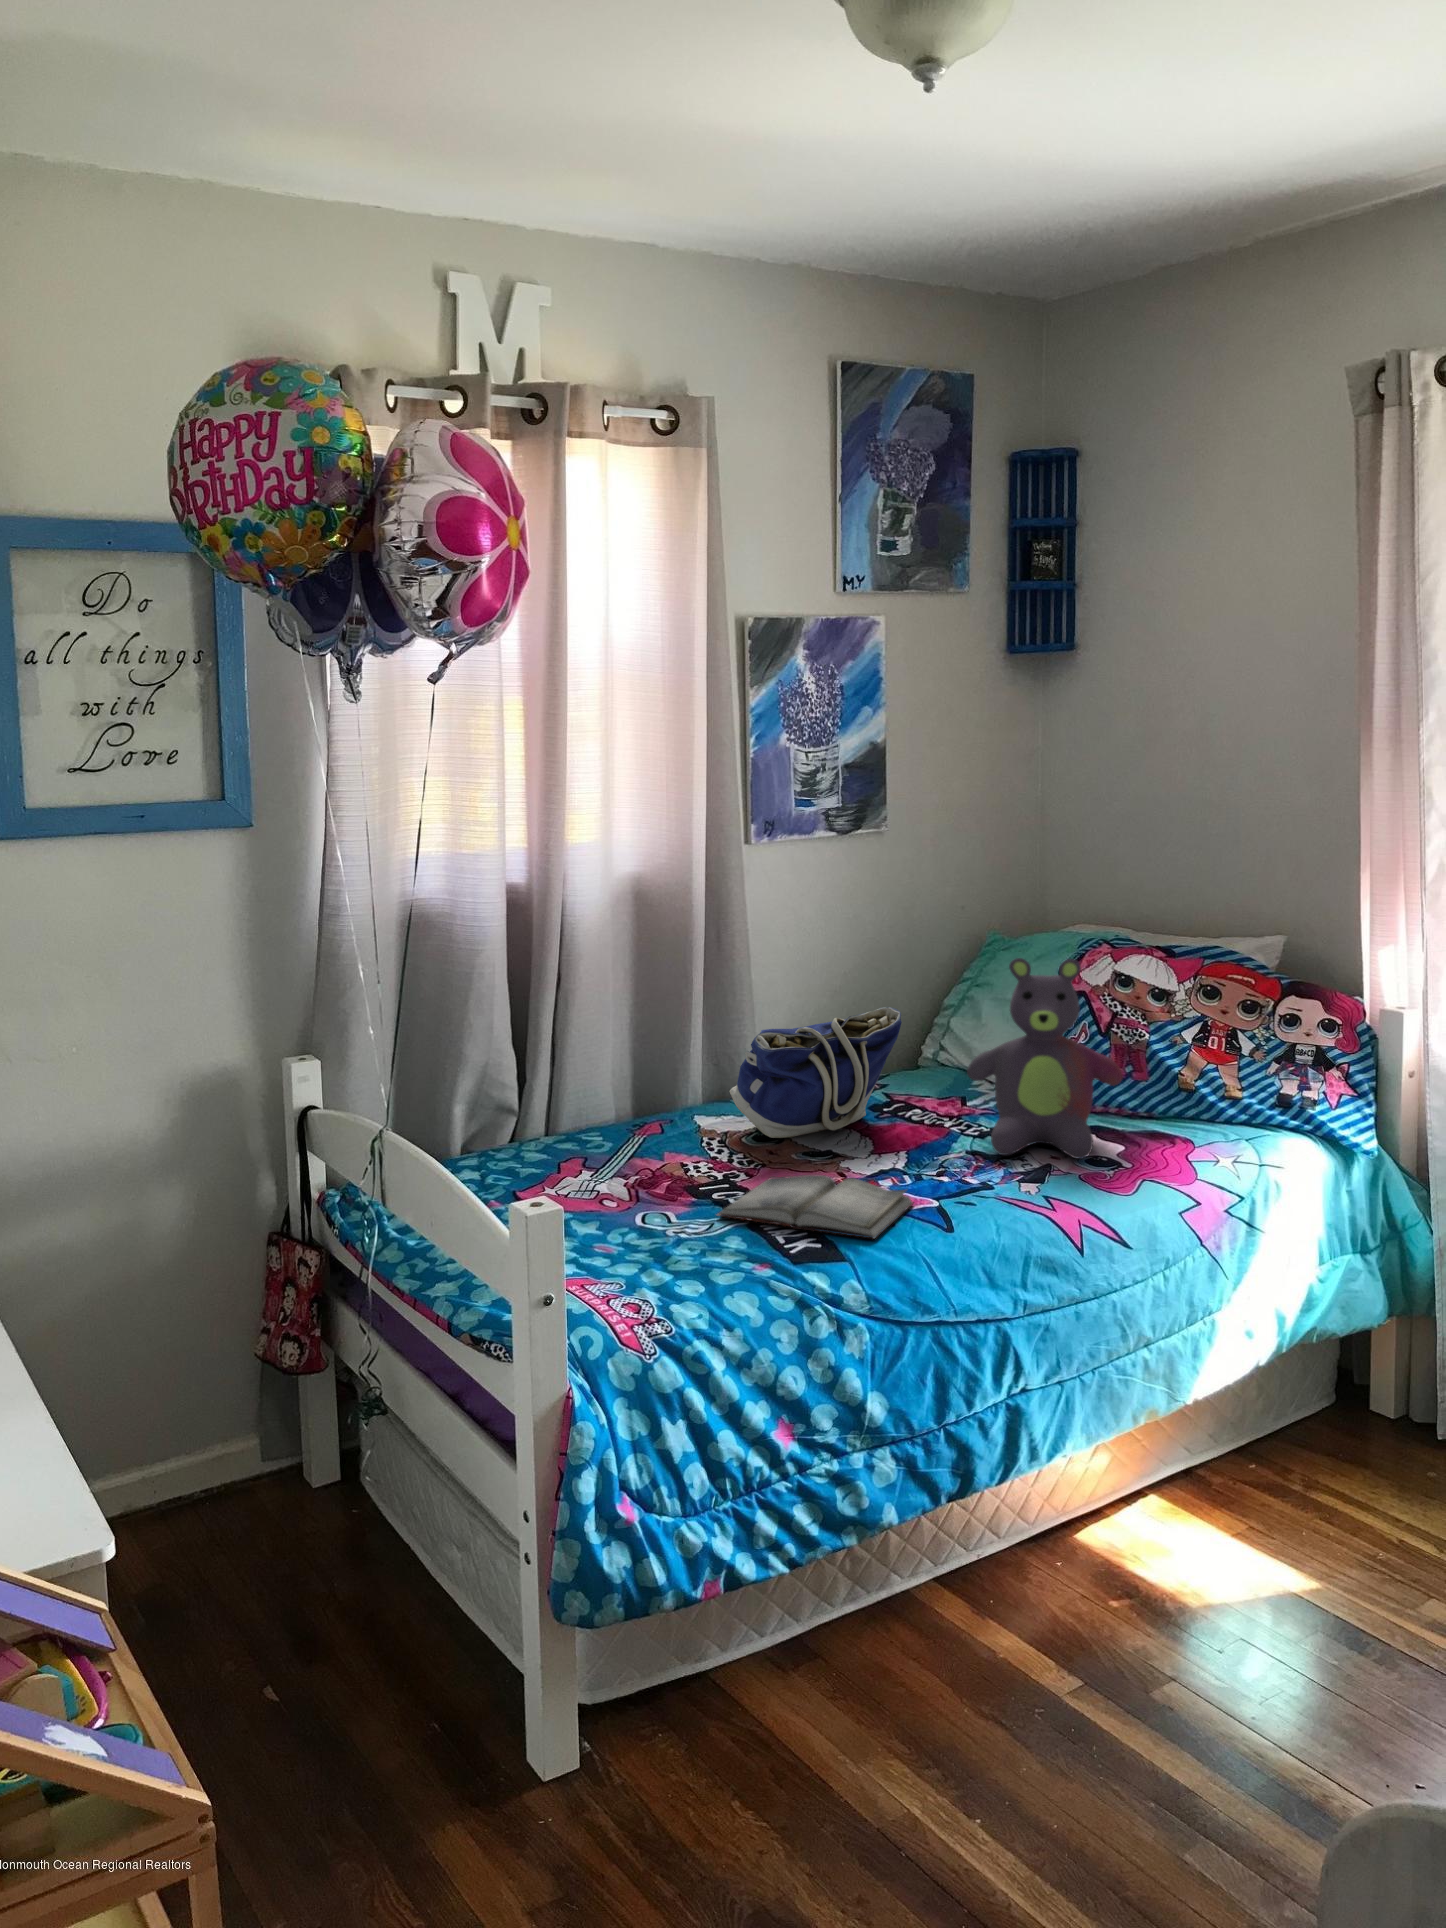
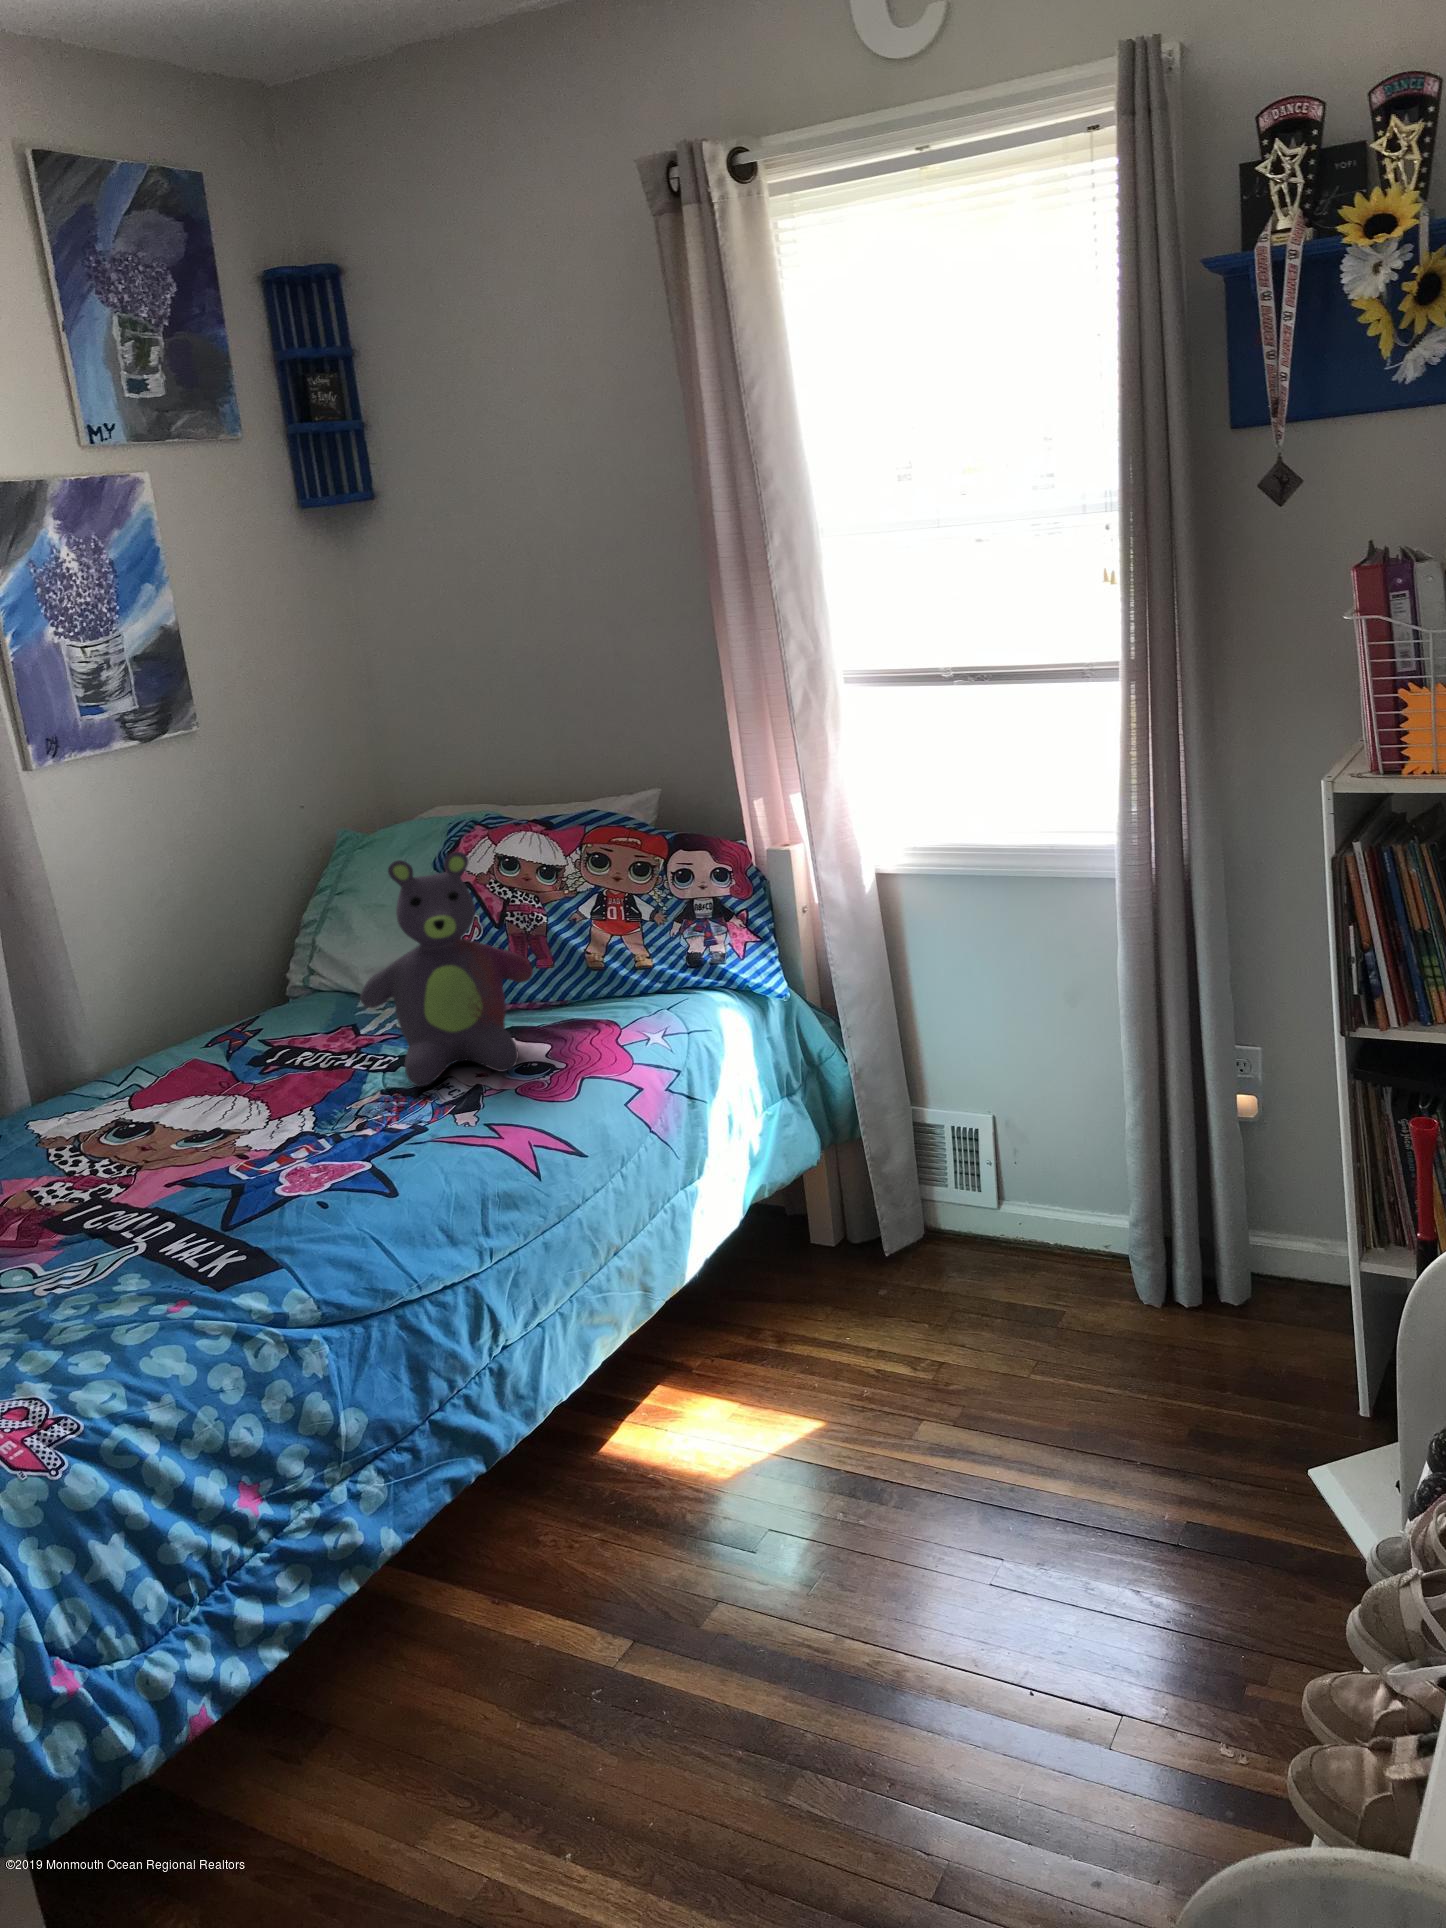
tote bag: present [730,1007,902,1138] -> none [72,942,271,1129]
hardback book: present [717,1175,913,1239] -> none [96,1157,339,1251]

